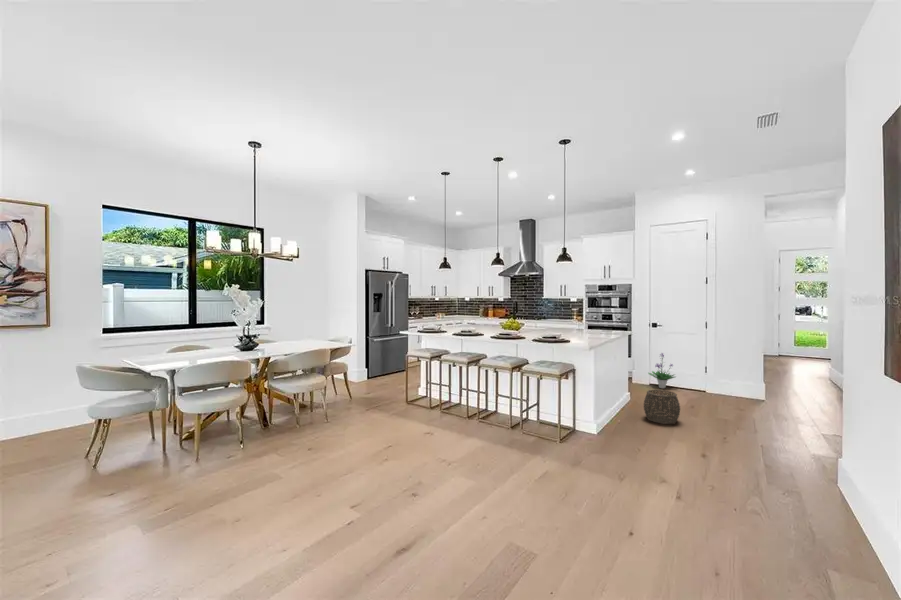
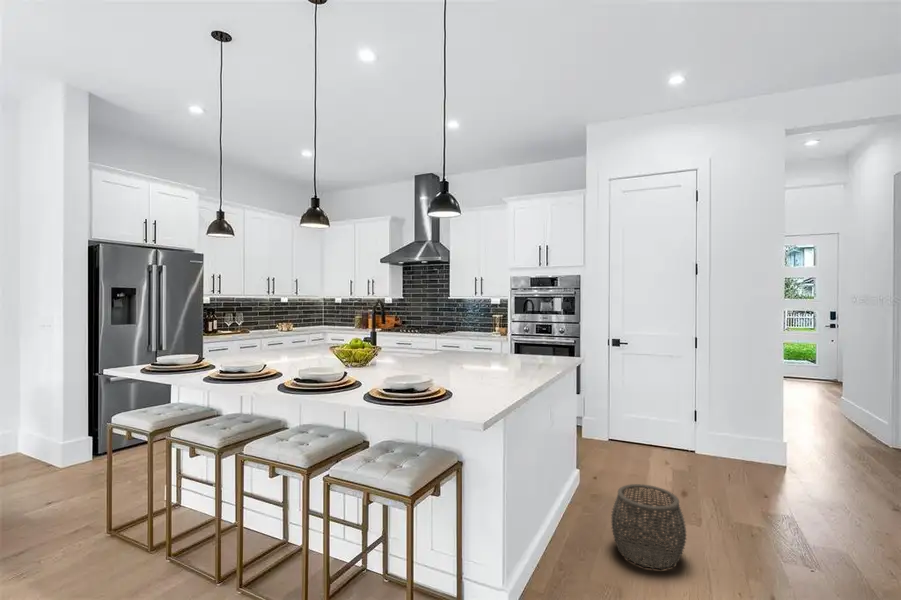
potted plant: present [649,353,674,388] -> none [609,390,656,452]

